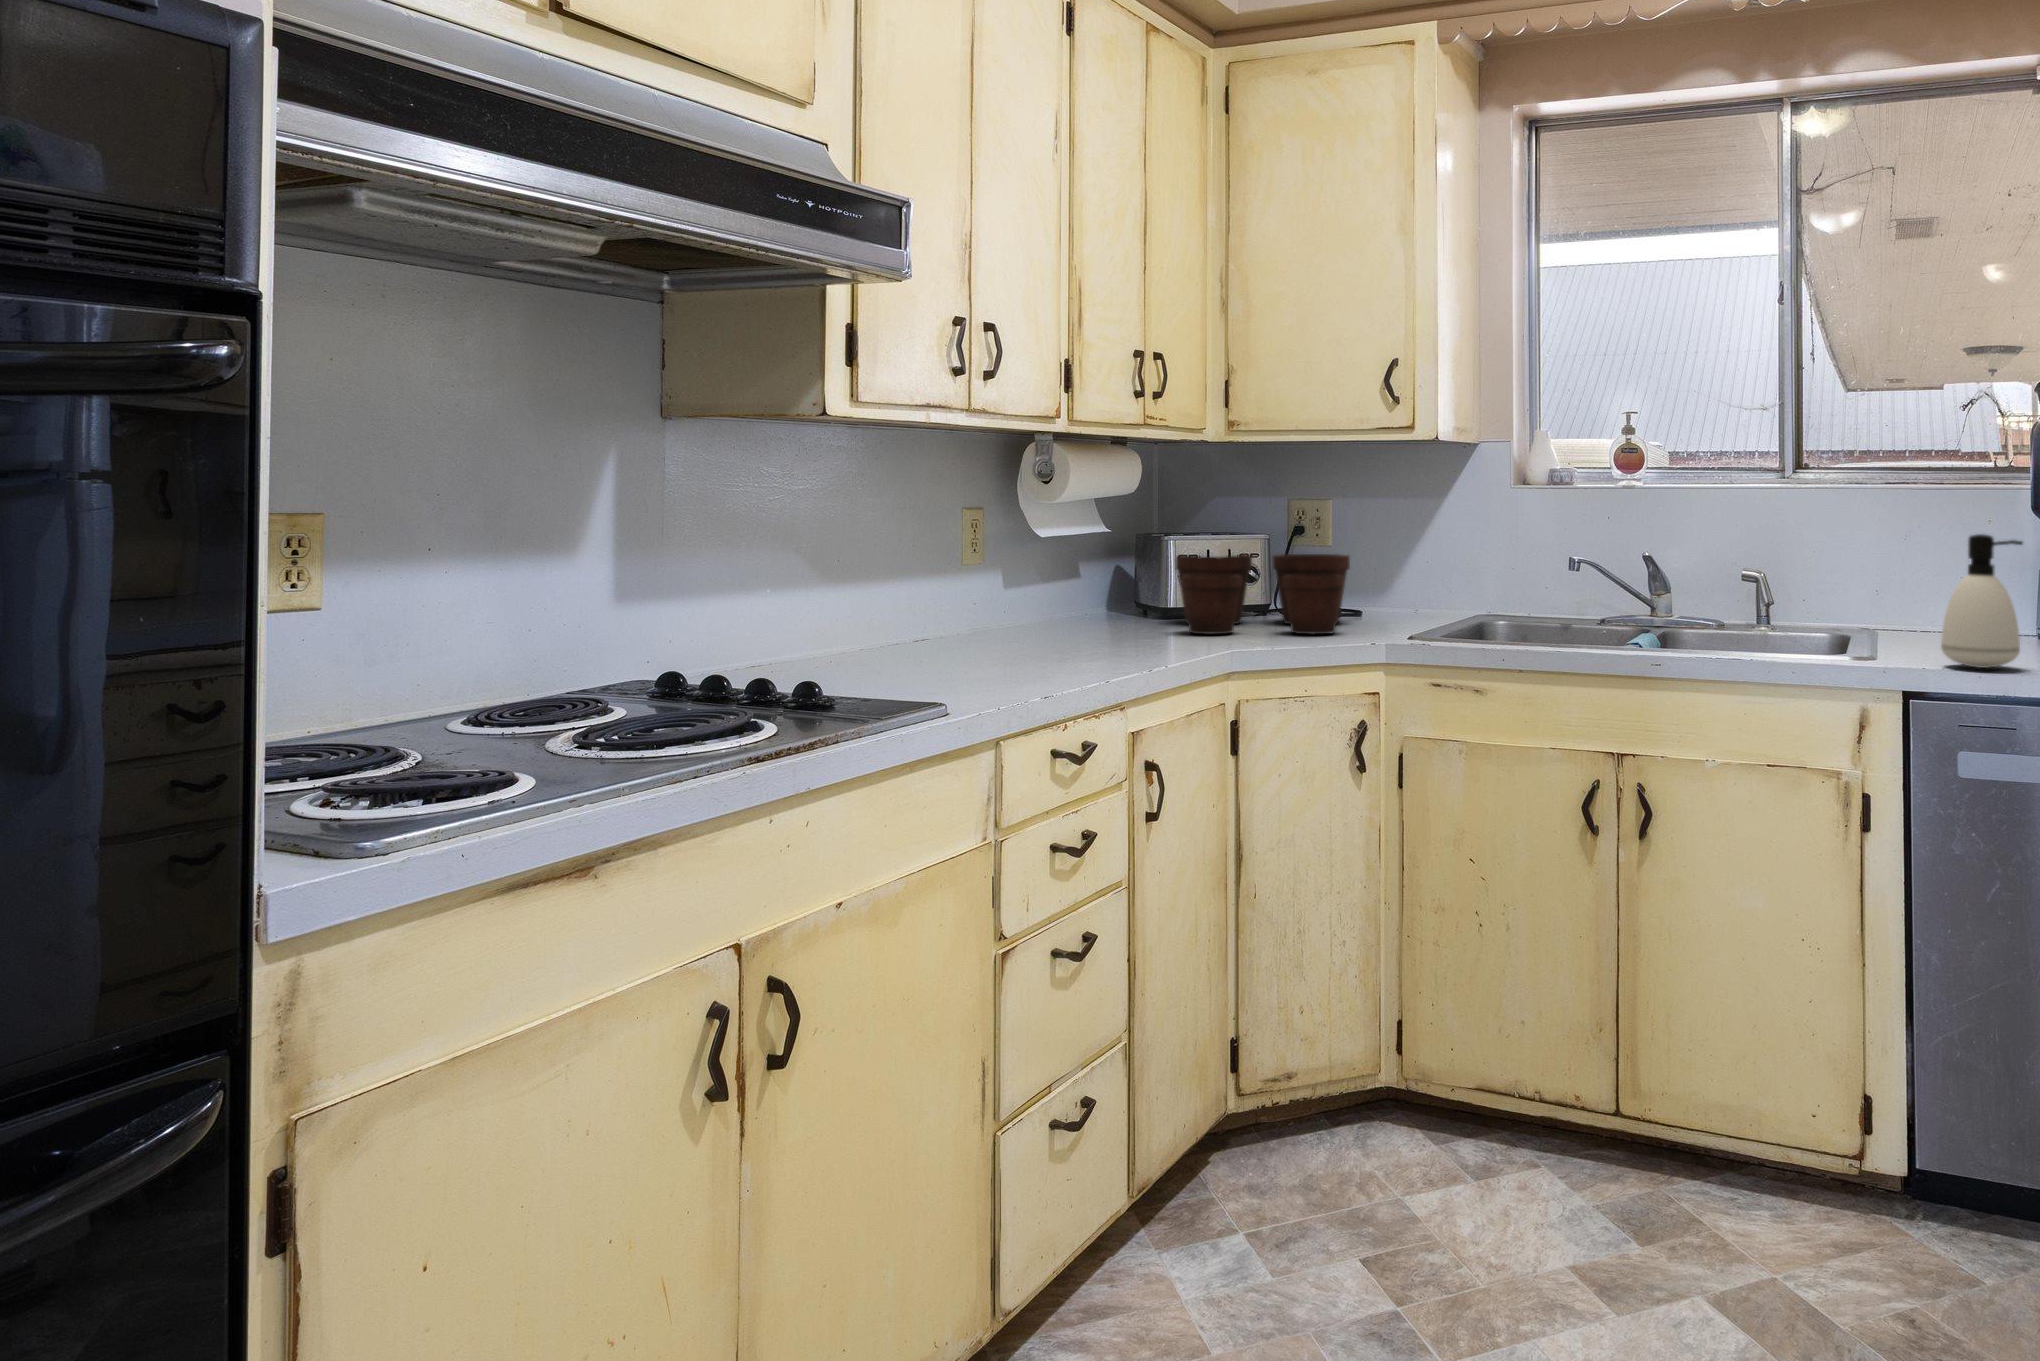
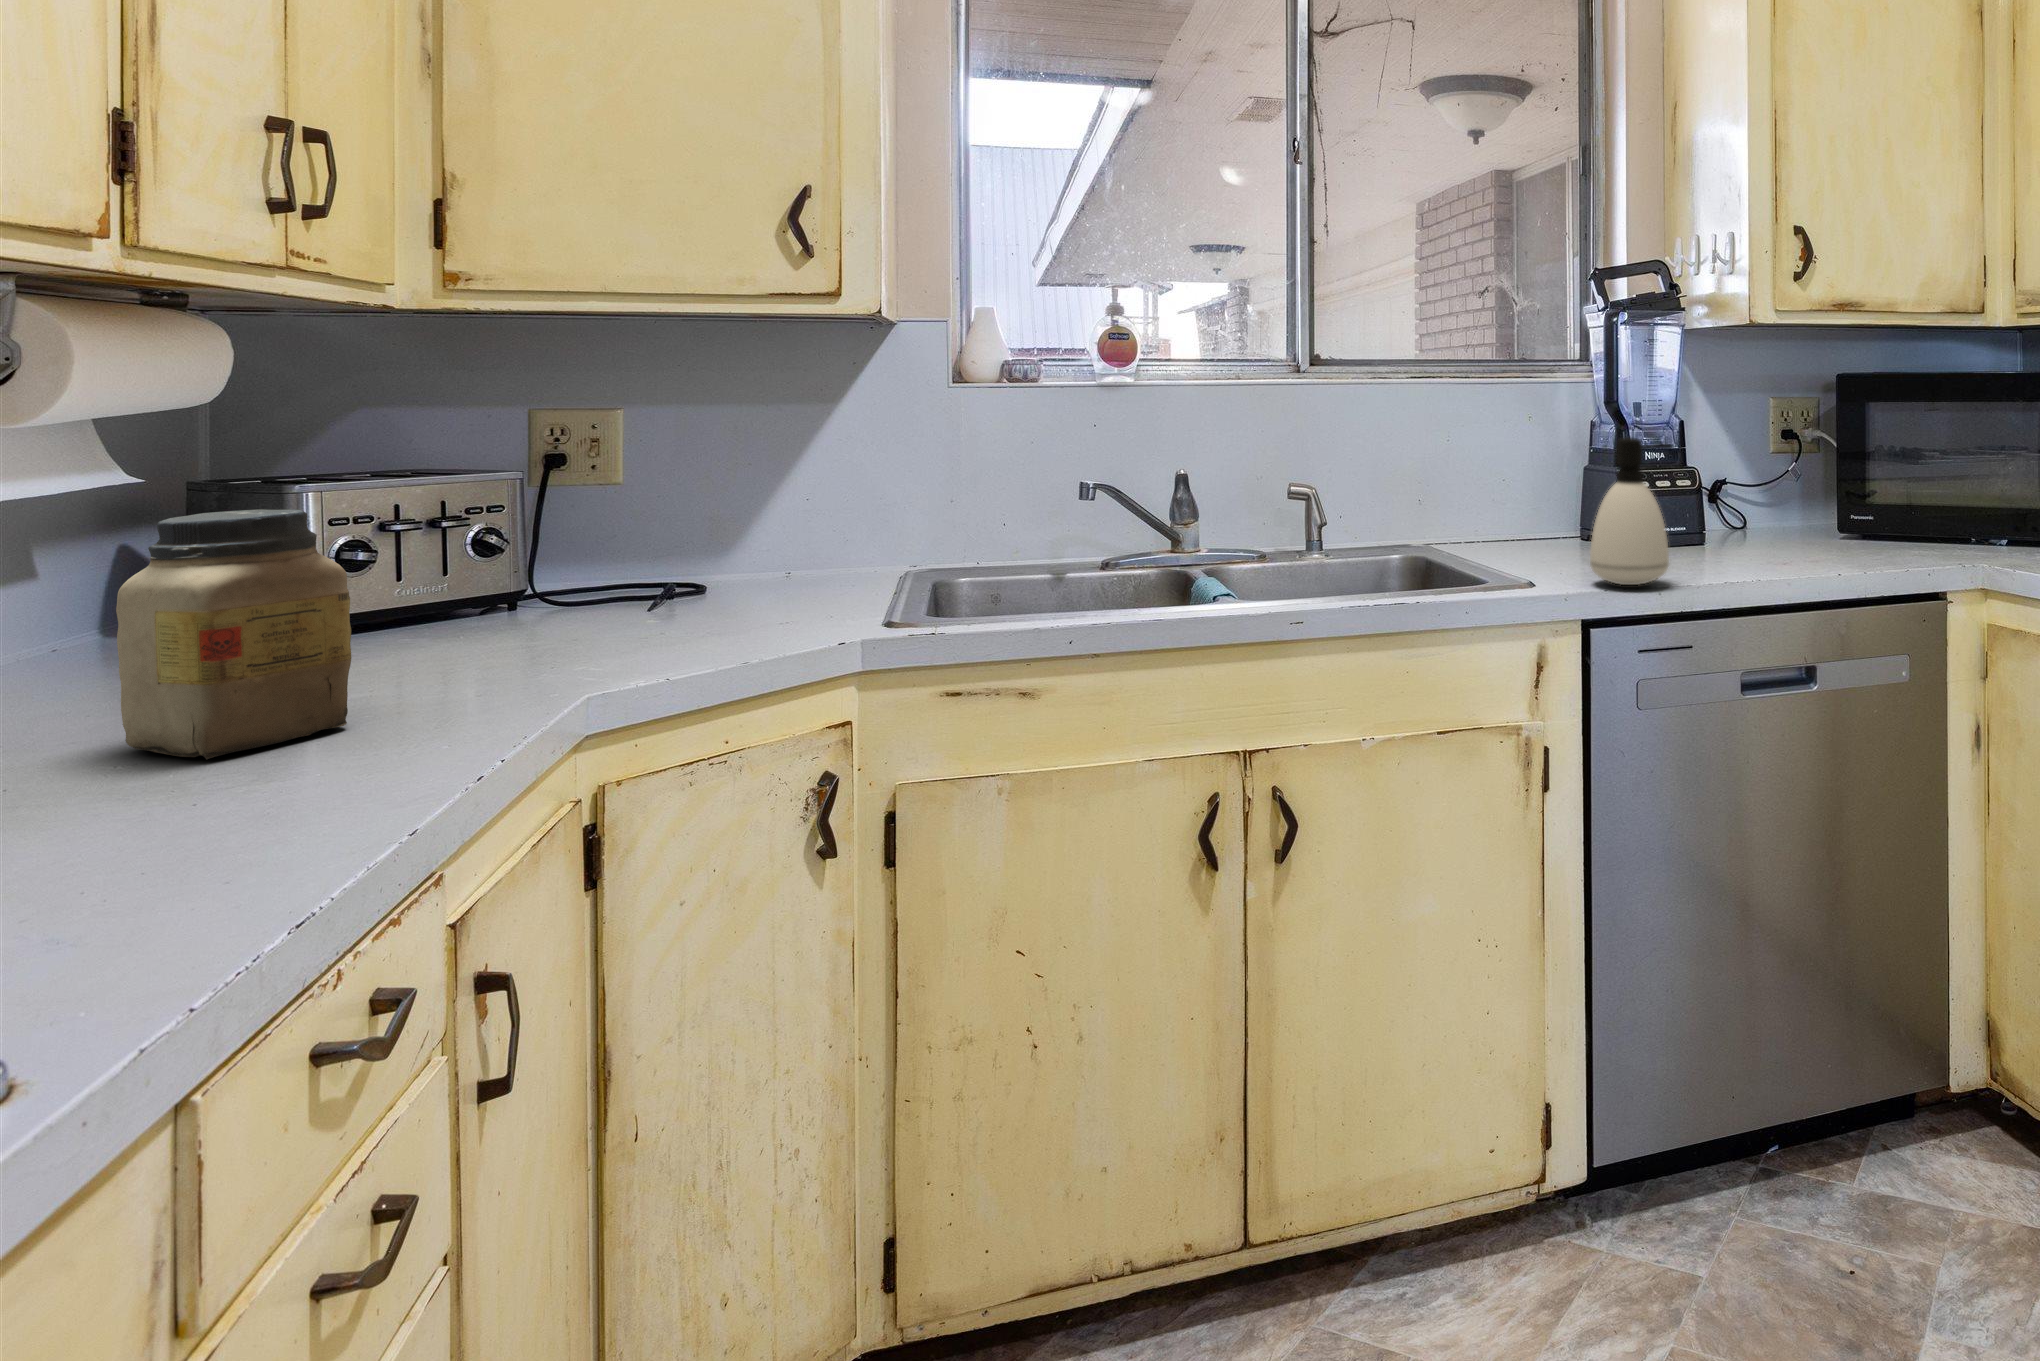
jar: none [1084,537,1157,645] -> present [116,509,351,759]
flower pot: present [1176,554,1350,634] -> none [317,493,741,680]

